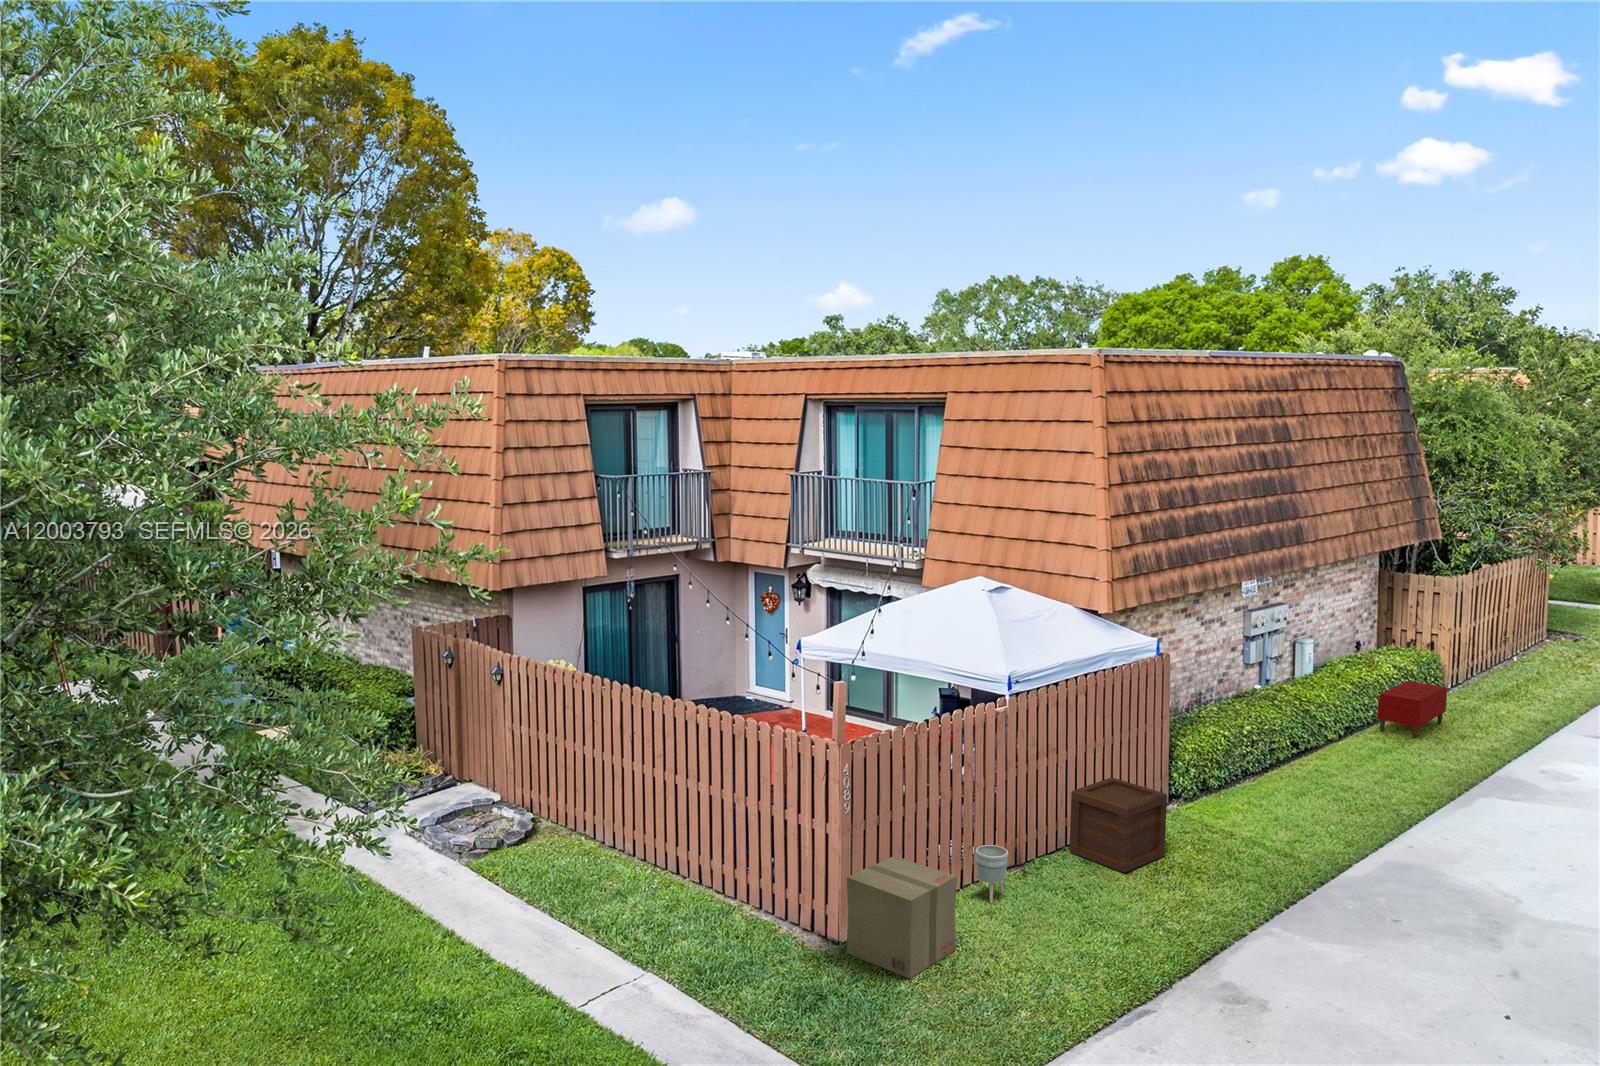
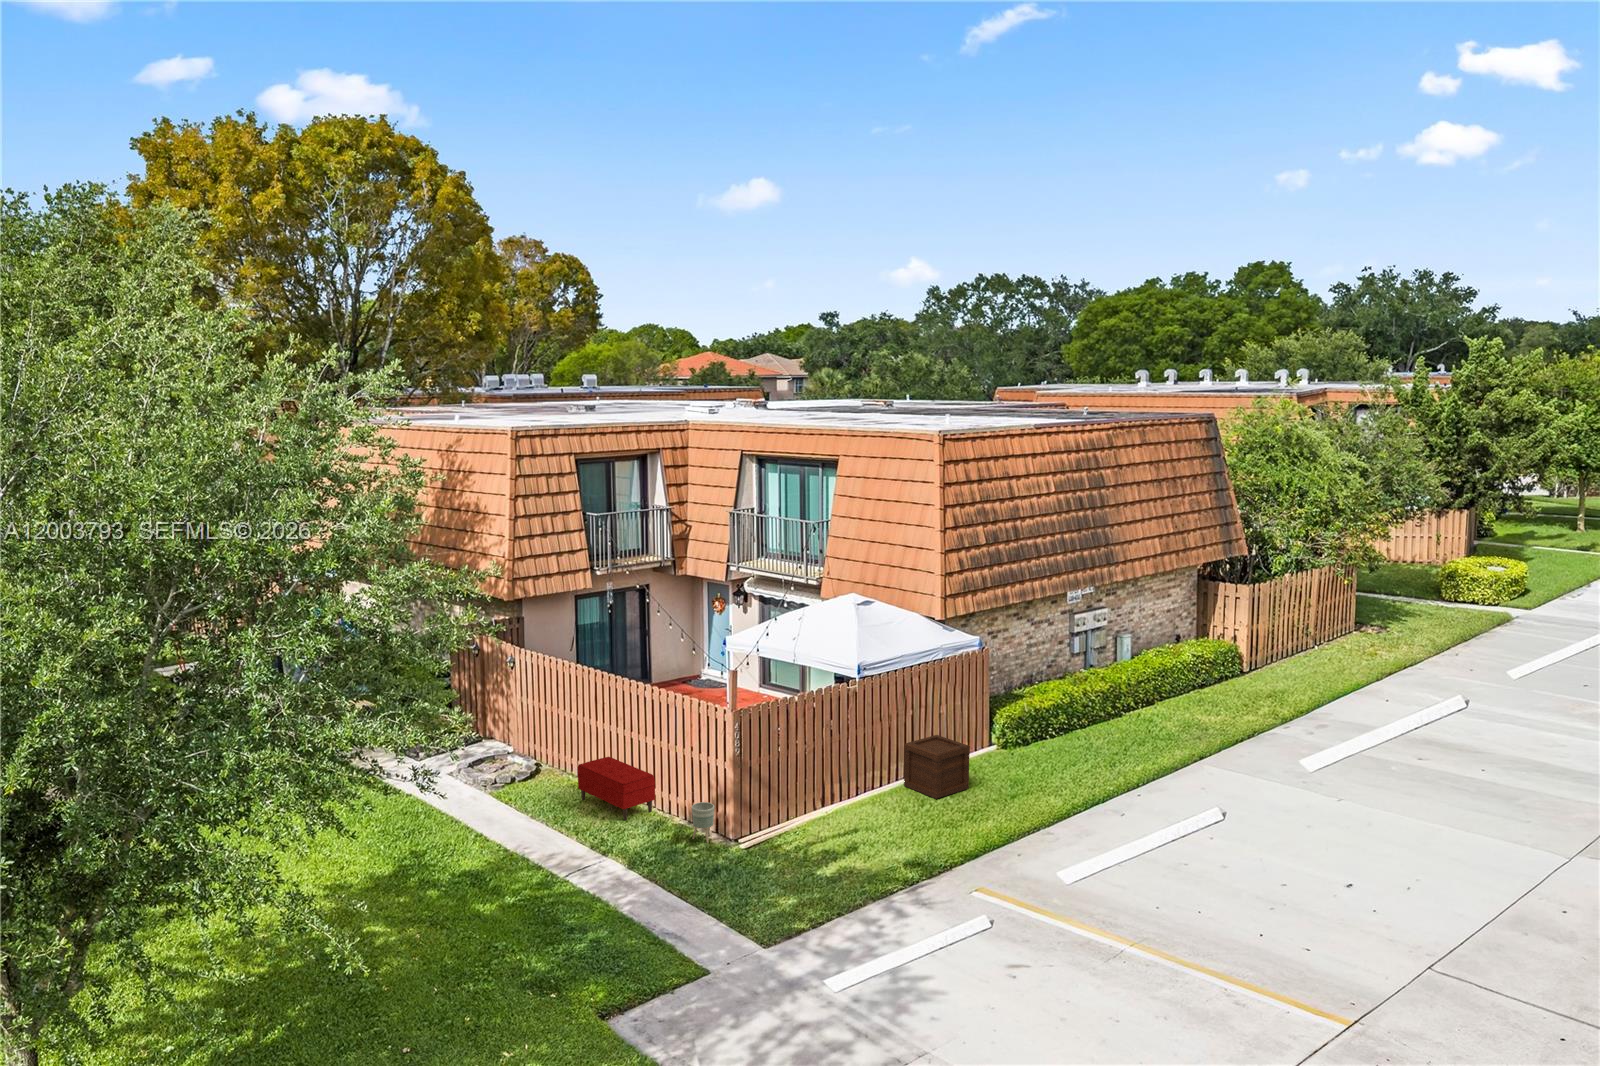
bench: present [1377,681,1447,738] -> present [578,757,655,820]
planter: present [976,845,1008,903] -> present [692,802,714,843]
cardboard box: present [847,856,957,979] -> none [734,784,806,859]

